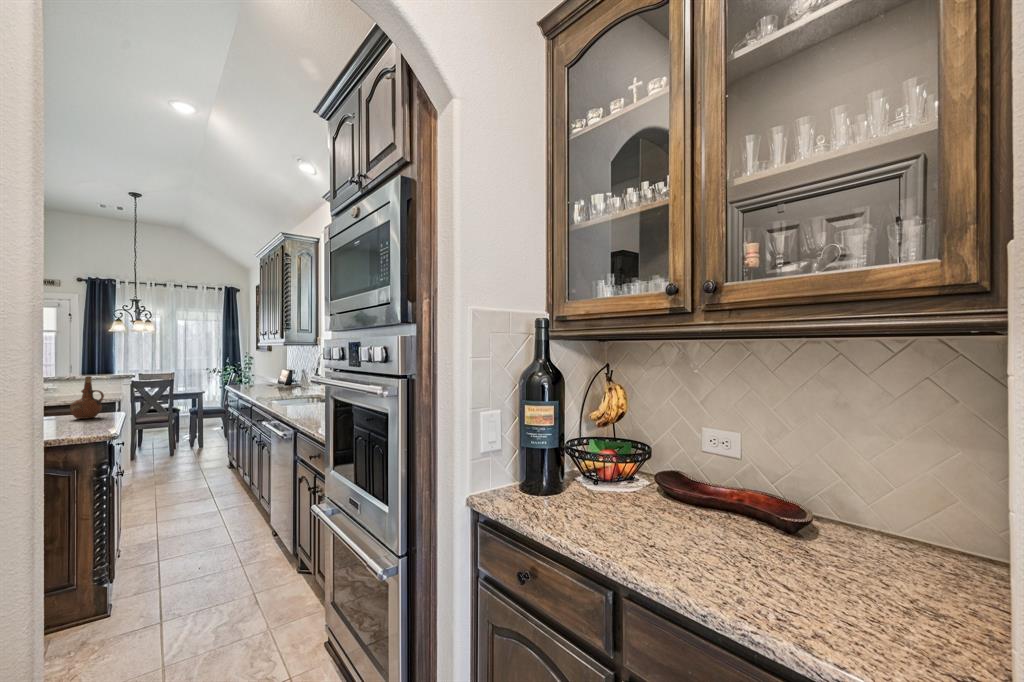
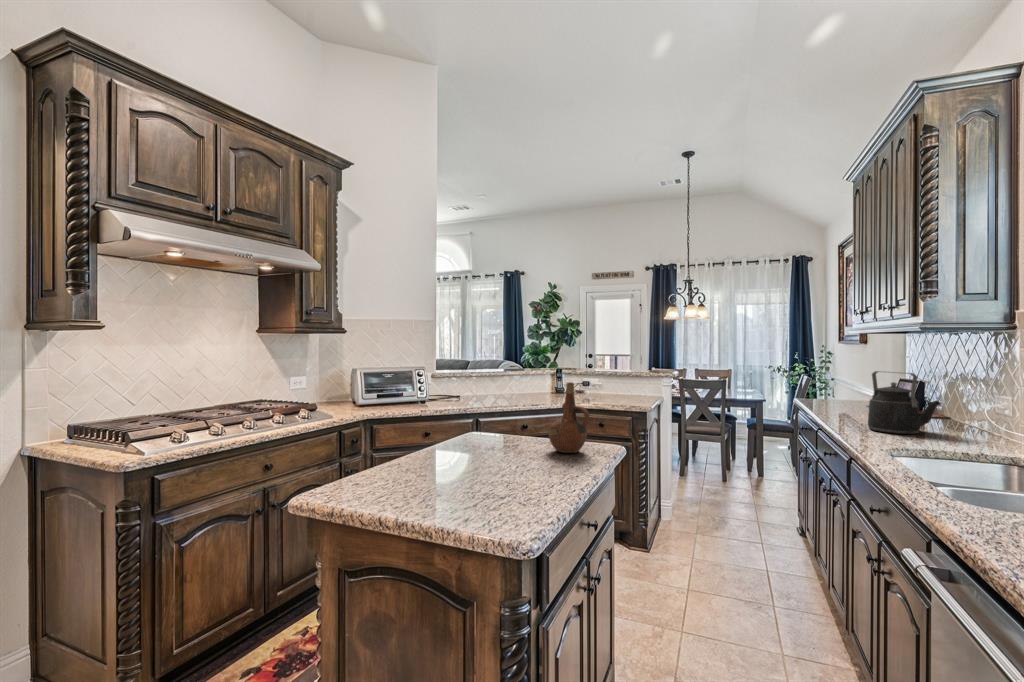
kettle: none [264,364,294,393] -> present [868,371,940,434]

